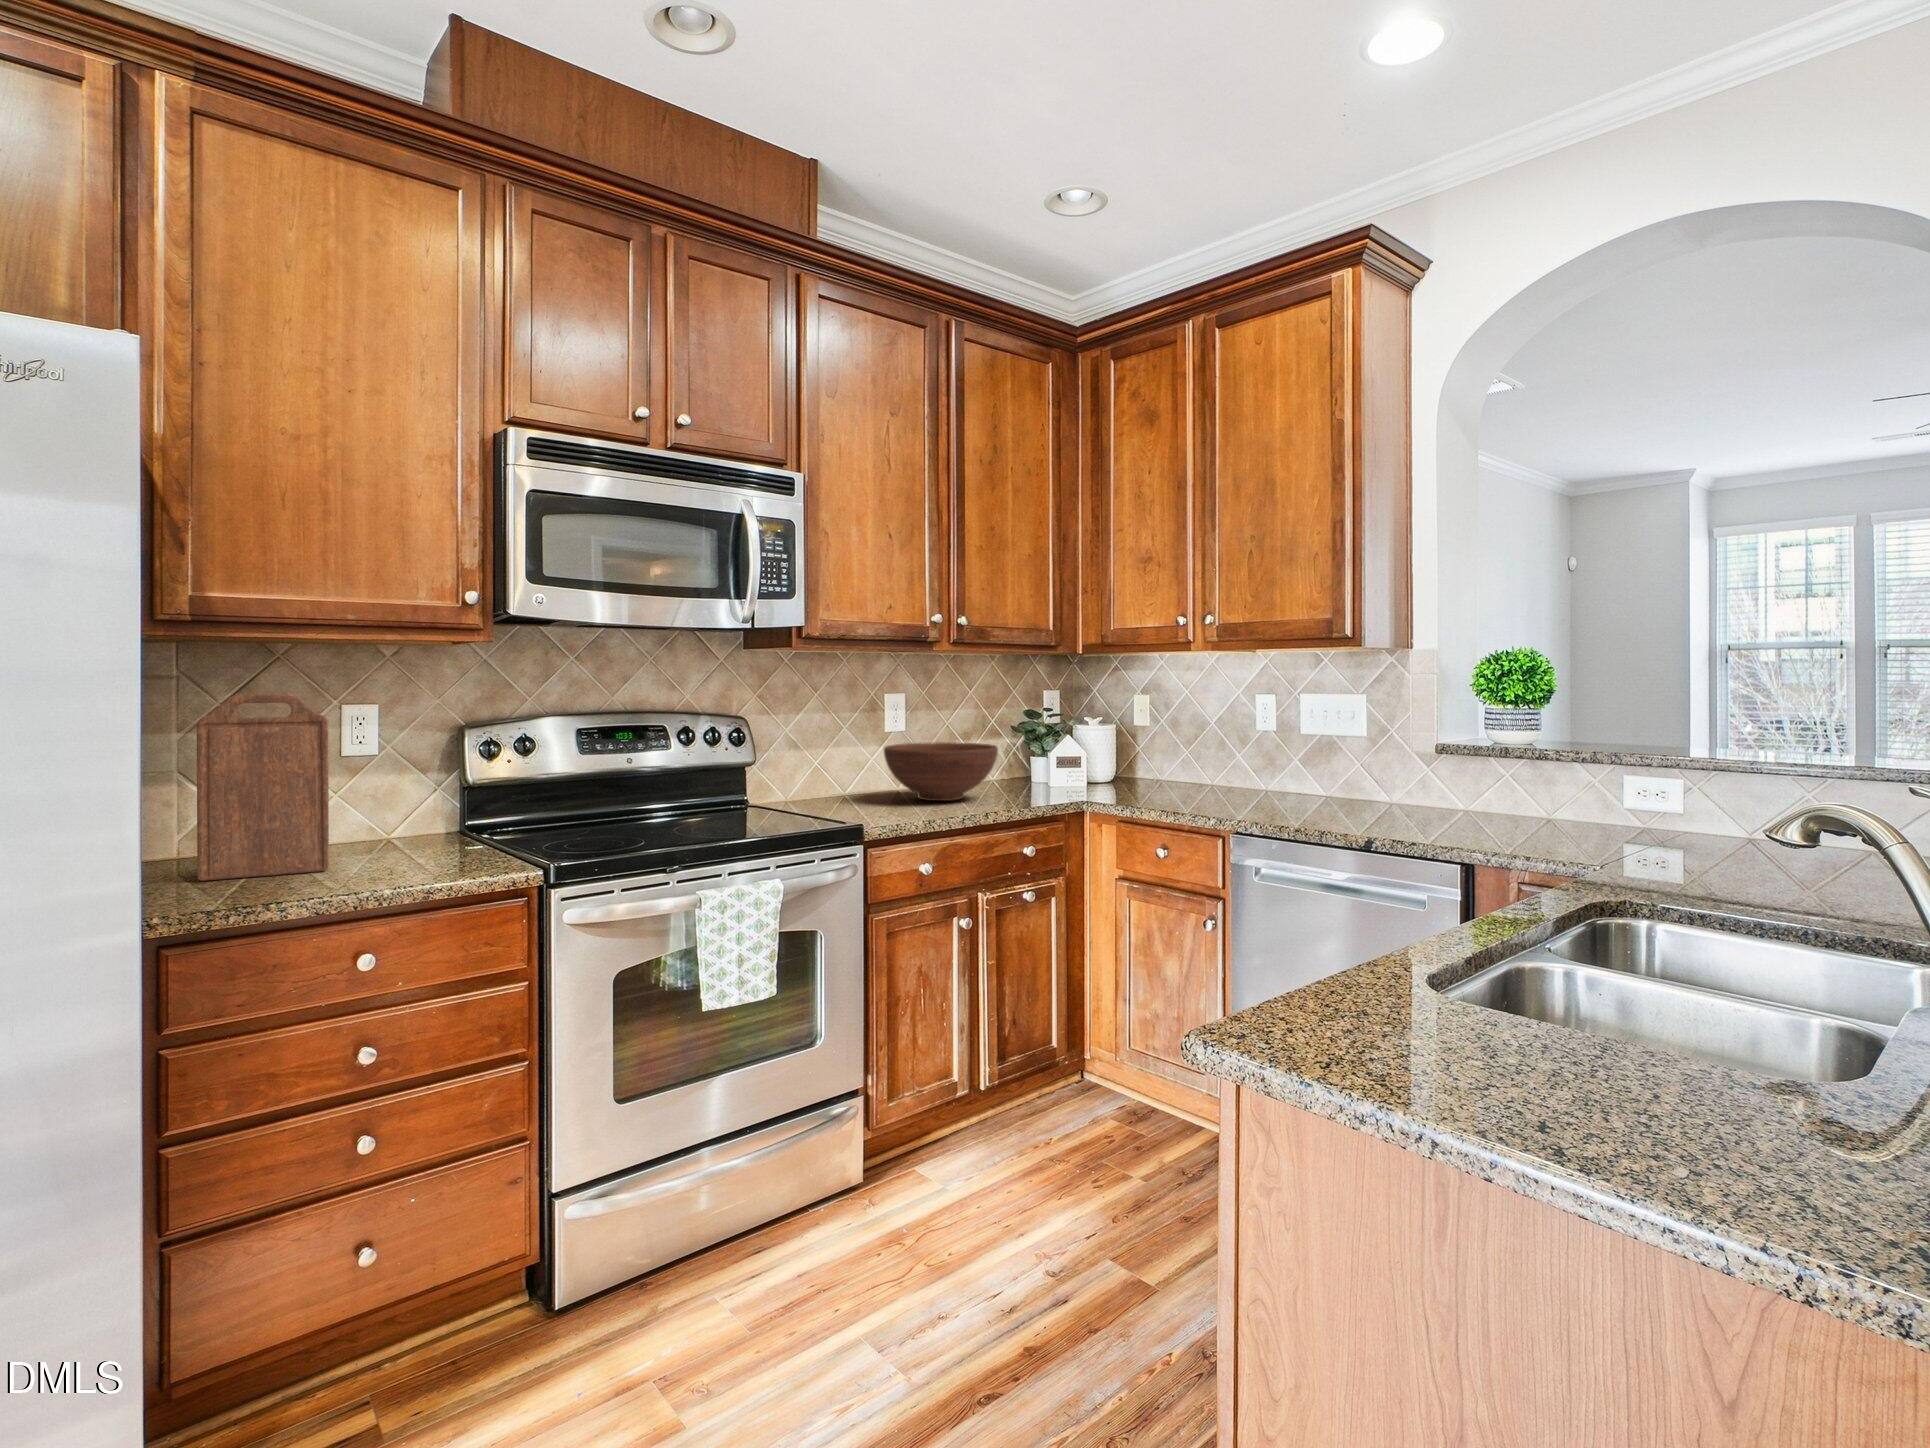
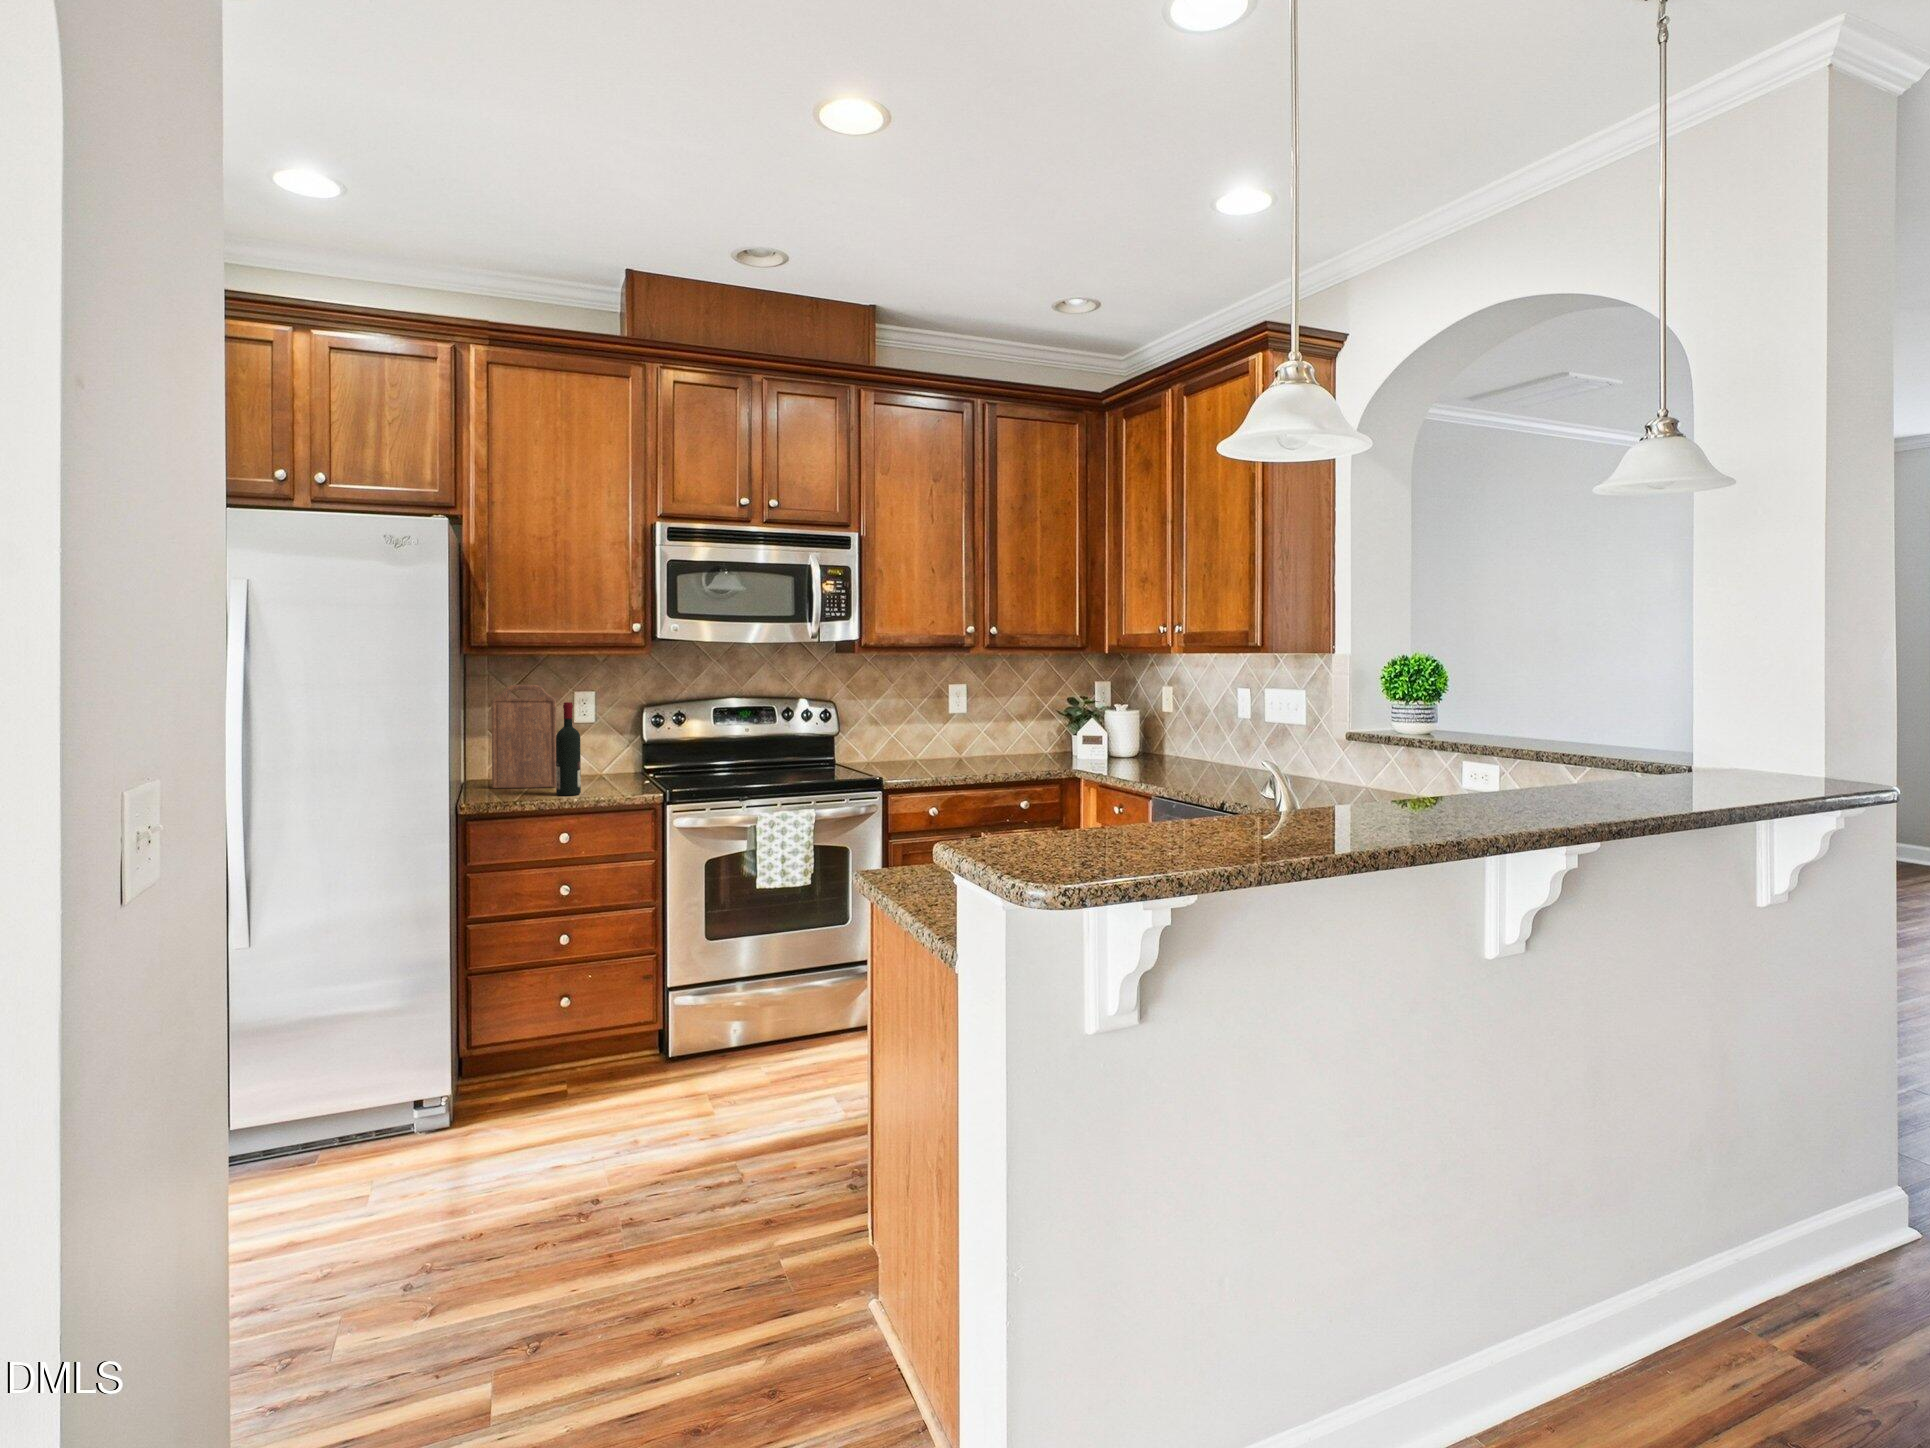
wine bottle: none [343,722,390,888] -> present [556,702,581,796]
fruit bowl: present [883,742,998,801] -> none [934,723,1020,768]

